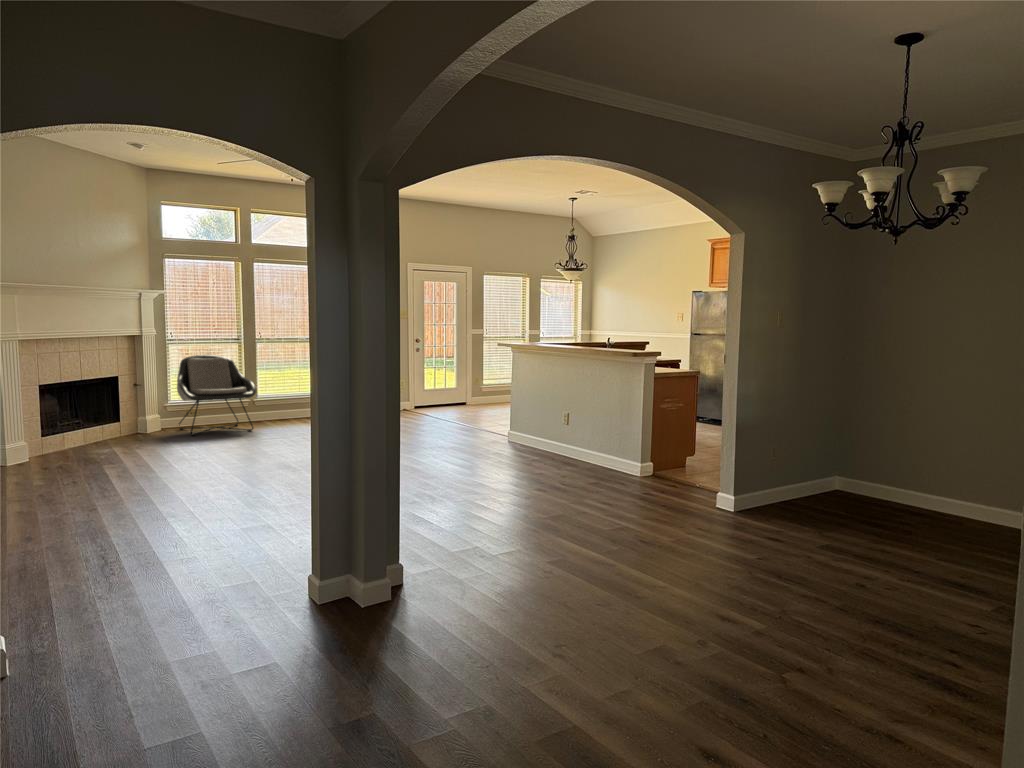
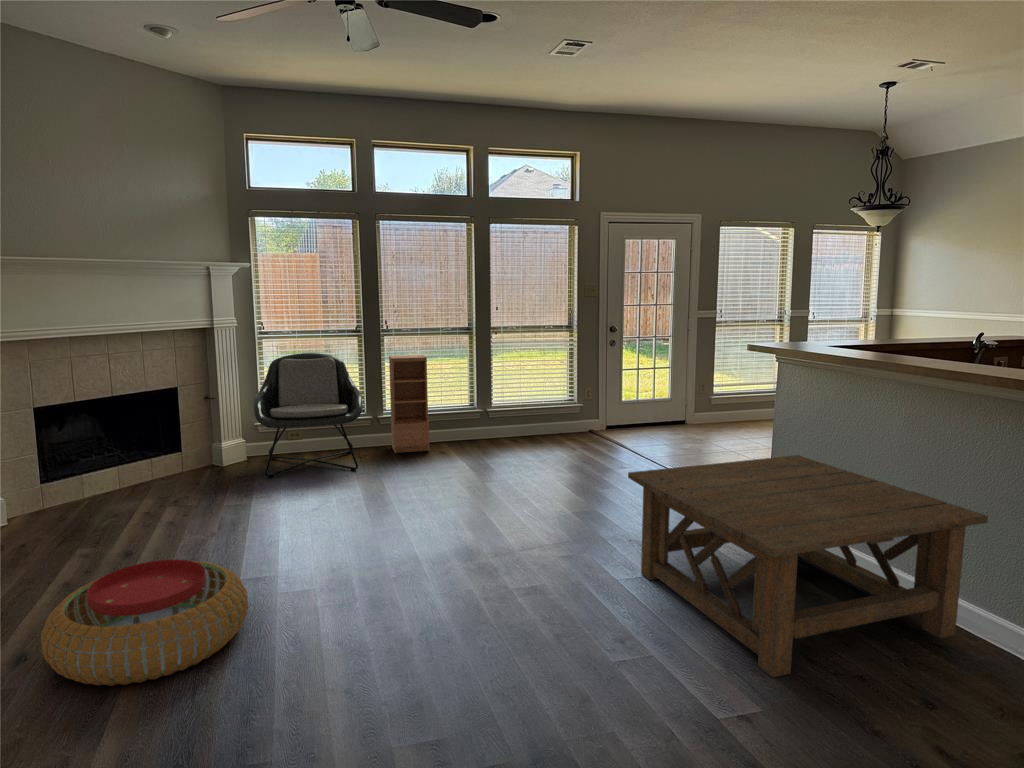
bookcase: none [263,357,295,424] -> present [389,355,429,453]
coffee table: none [441,392,588,464] -> present [628,455,988,678]
pouf: none [169,440,265,483] -> present [41,560,248,686]

